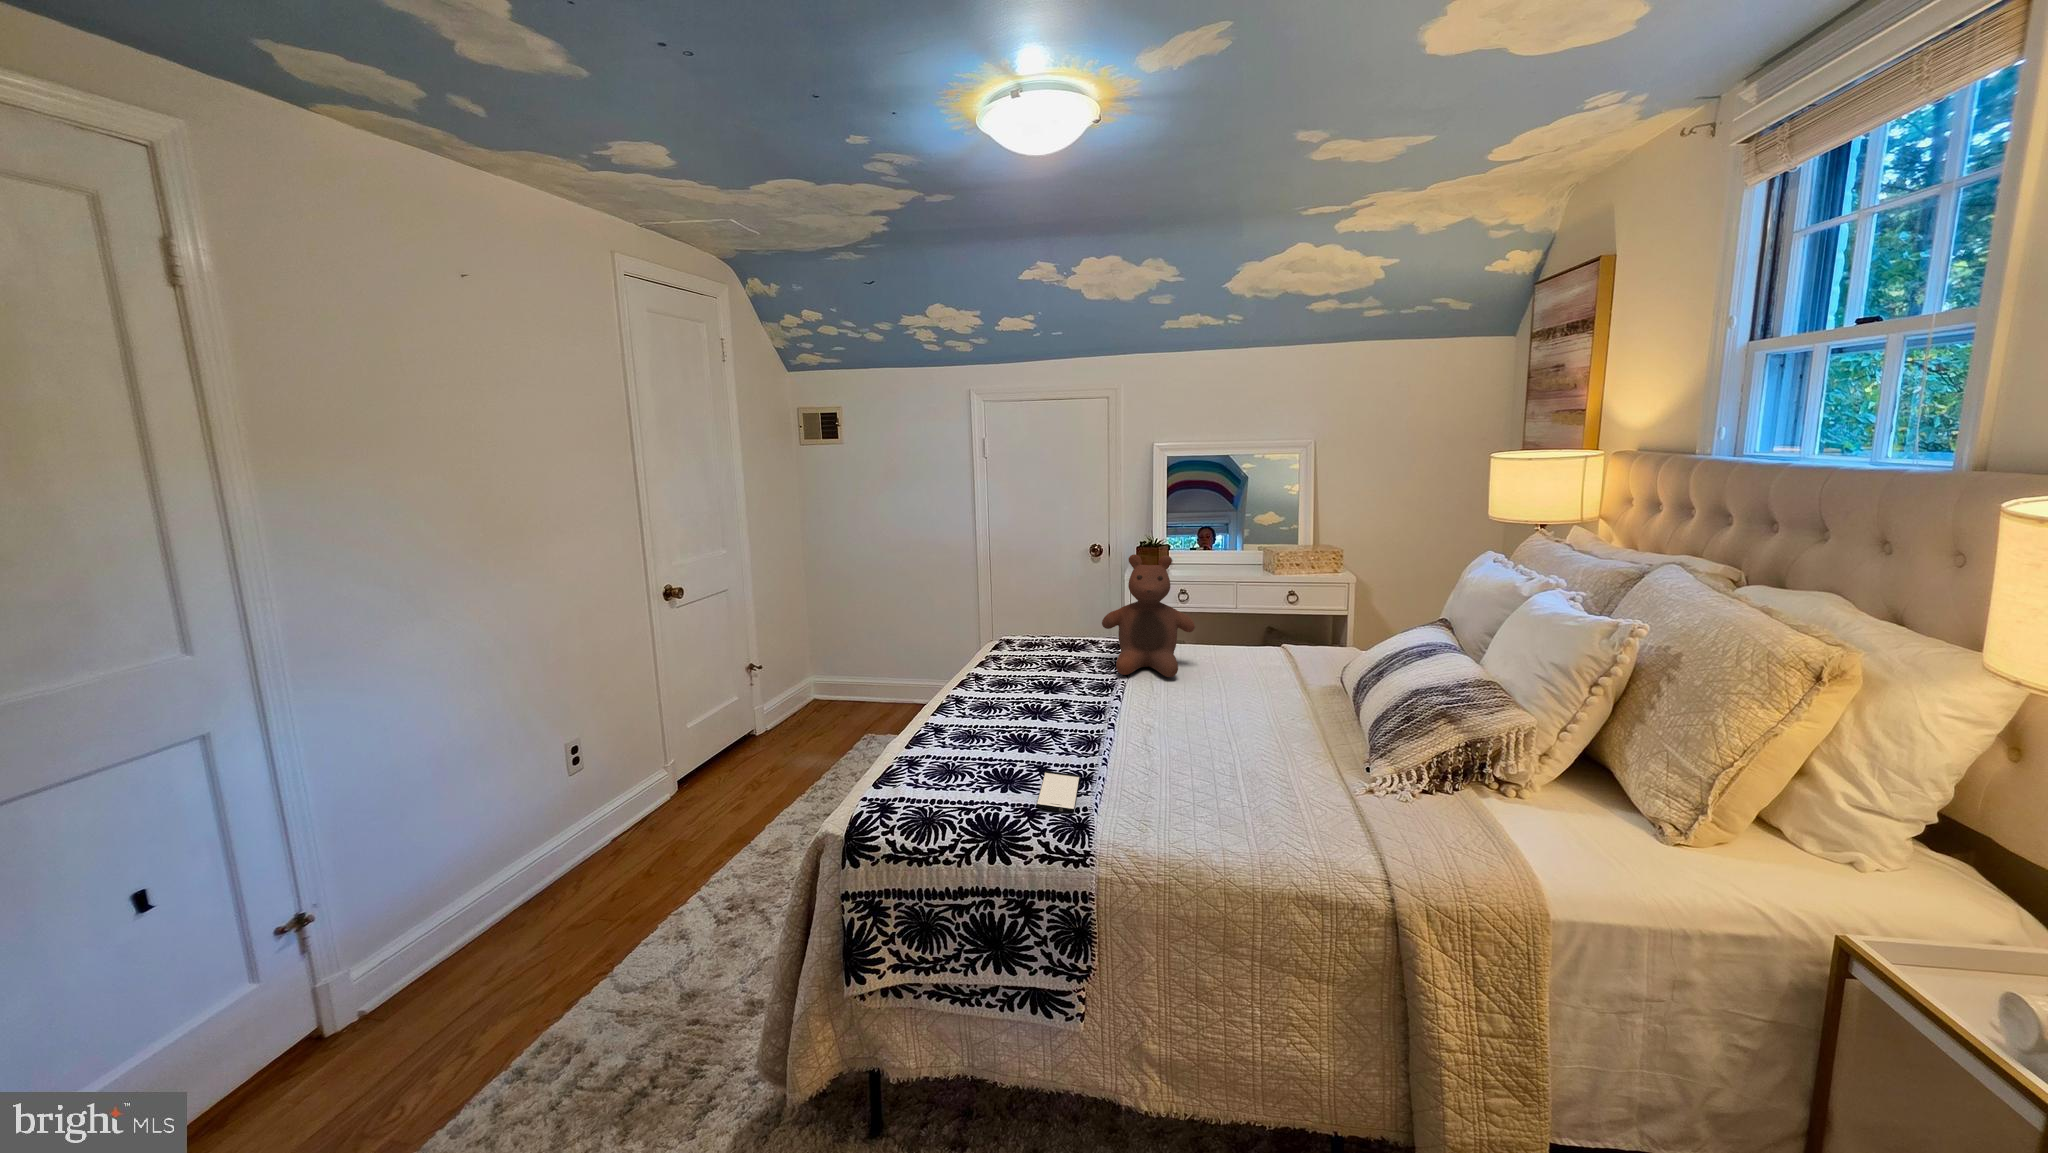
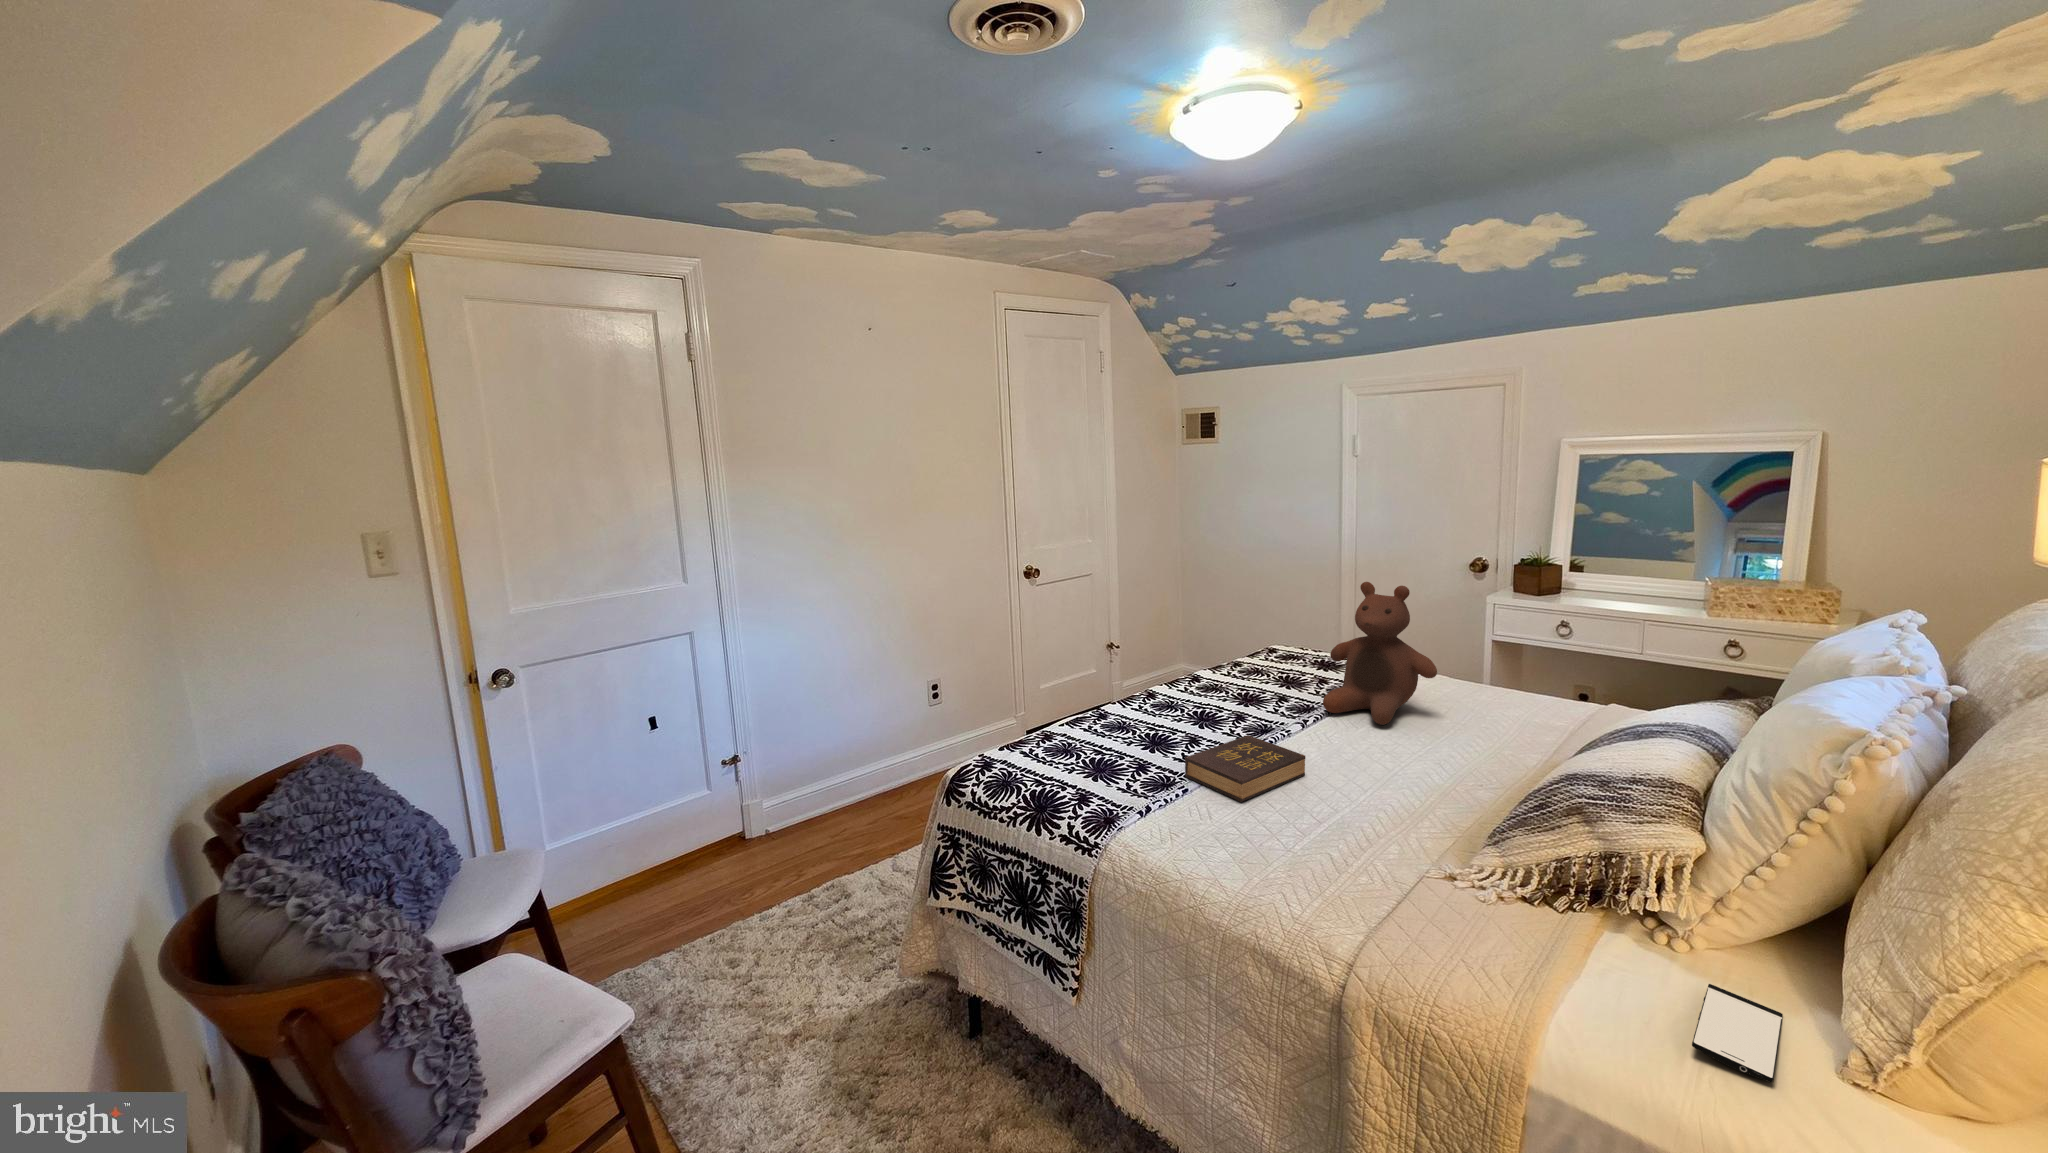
hardback book: none [1089,706,1174,768] -> present [1185,735,1305,802]
smartphone: present [1036,771,1080,812] -> present [1692,984,1783,1082]

